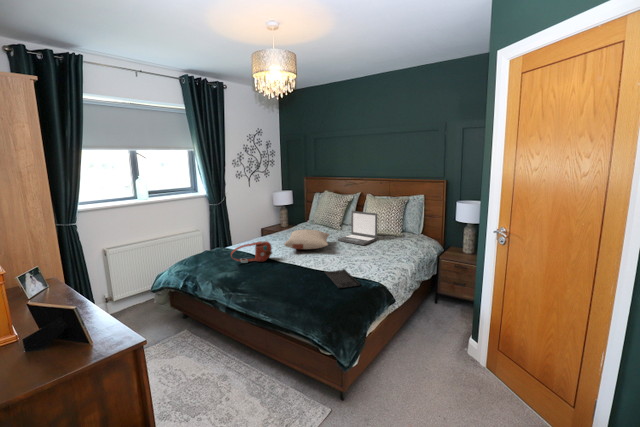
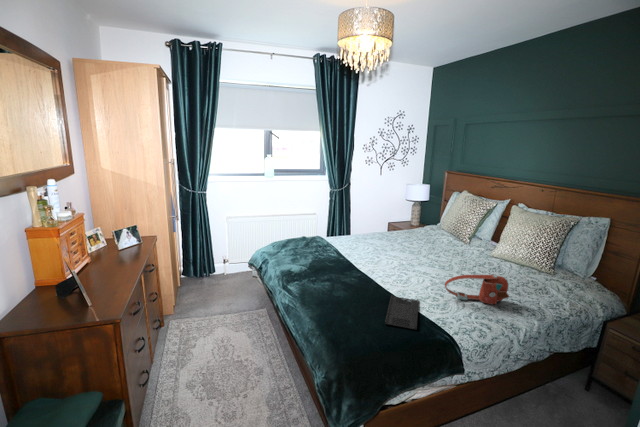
laptop: present [338,211,377,245] -> none [450,223,515,273]
pillow: present [284,229,329,249] -> none [370,235,439,263]
handbag: present [231,241,272,263] -> present [445,275,509,305]

